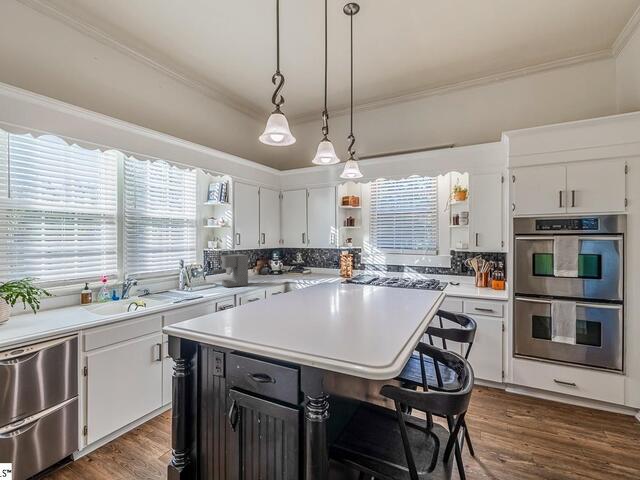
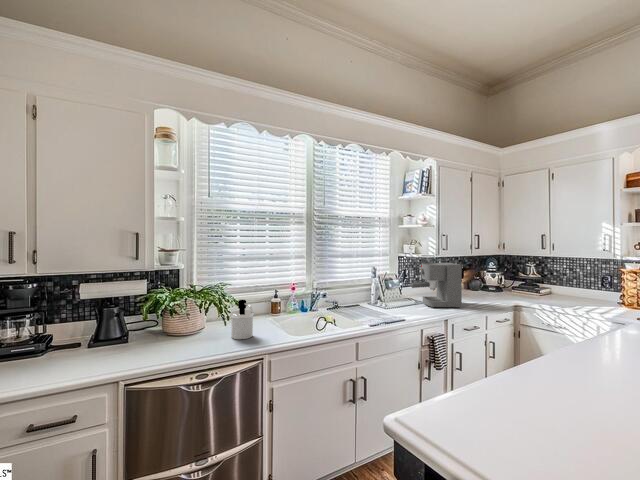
soap dispenser: none [41,291,67,324] -> present [231,300,254,339]

